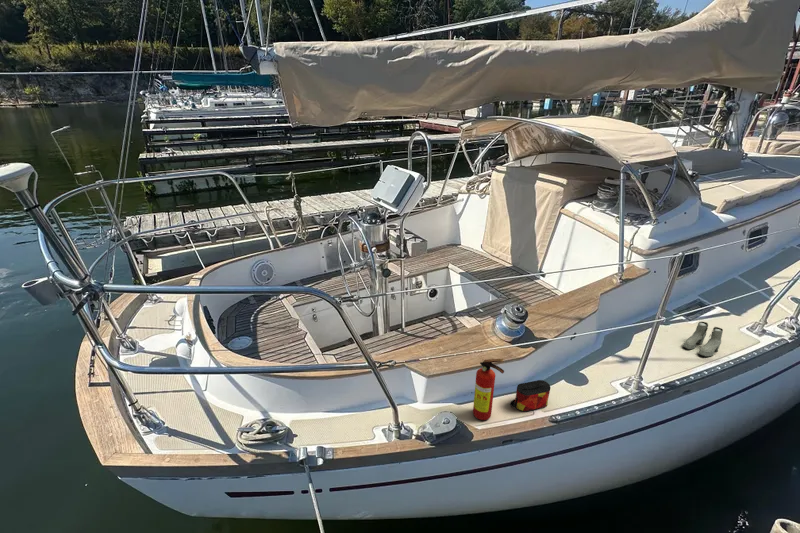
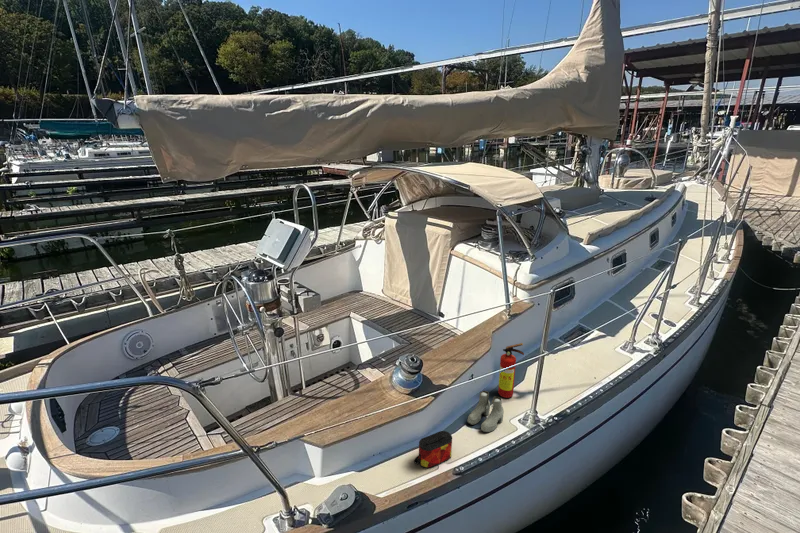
boots: present [683,322,723,357] -> present [467,391,504,432]
fire extinguisher: present [473,359,504,420] -> present [498,343,524,398]

